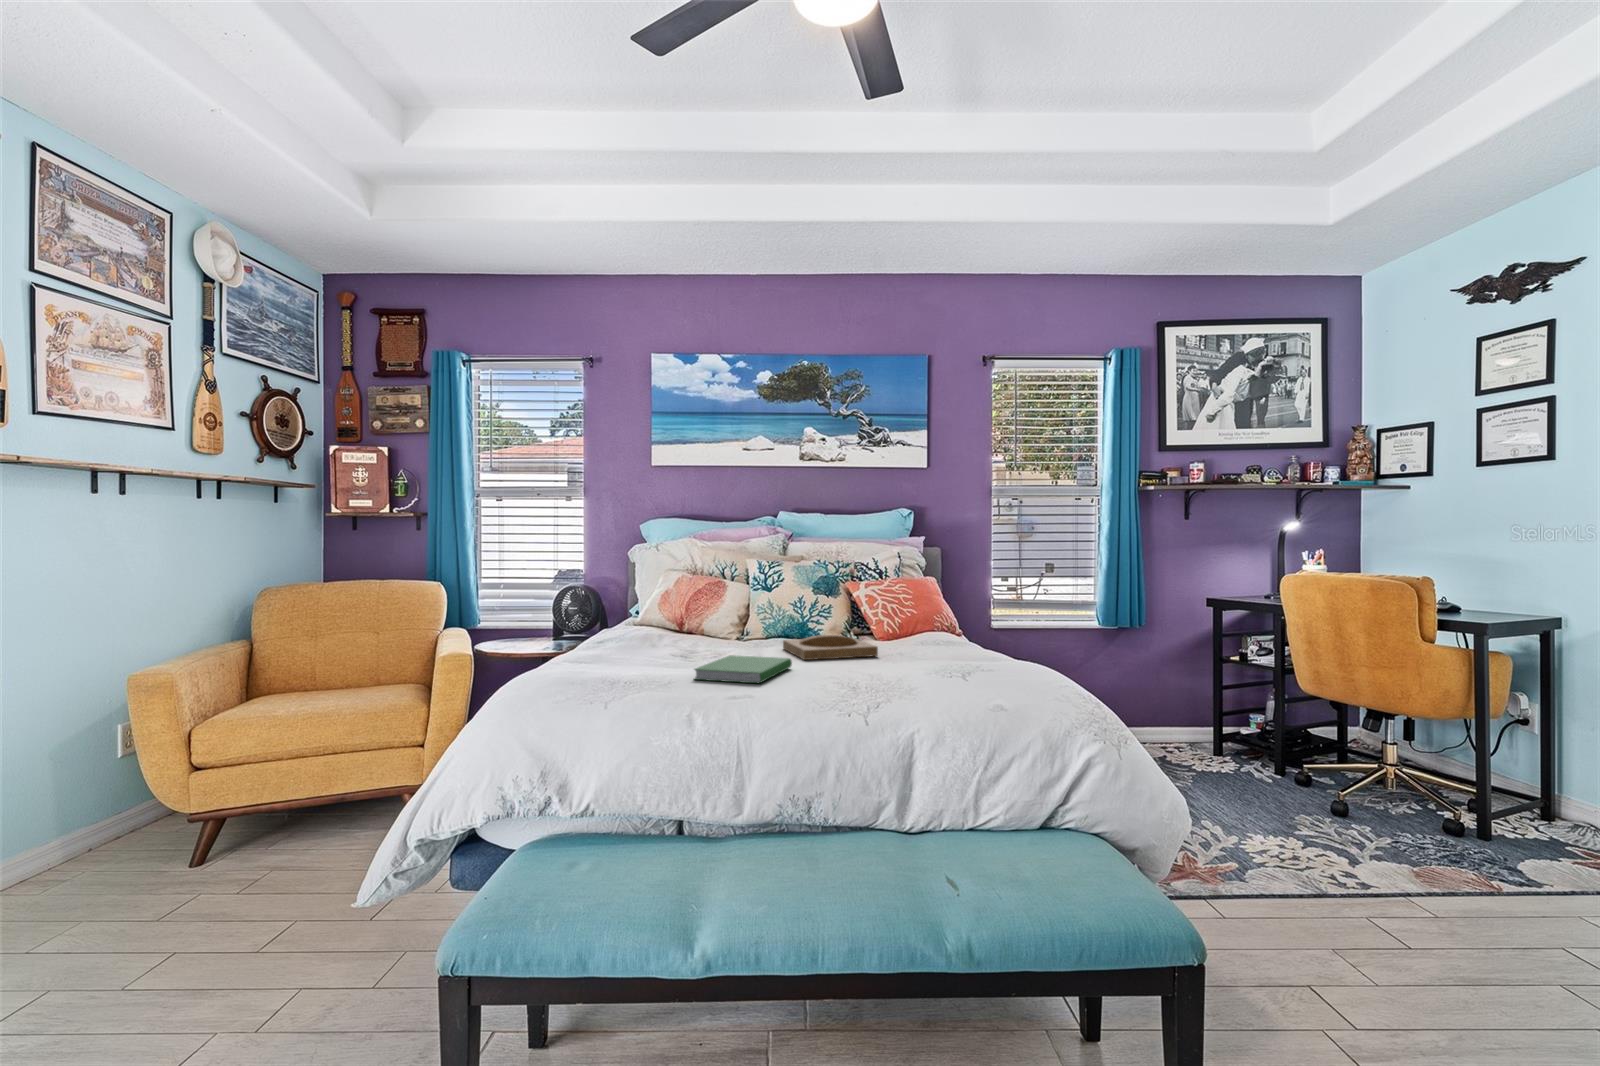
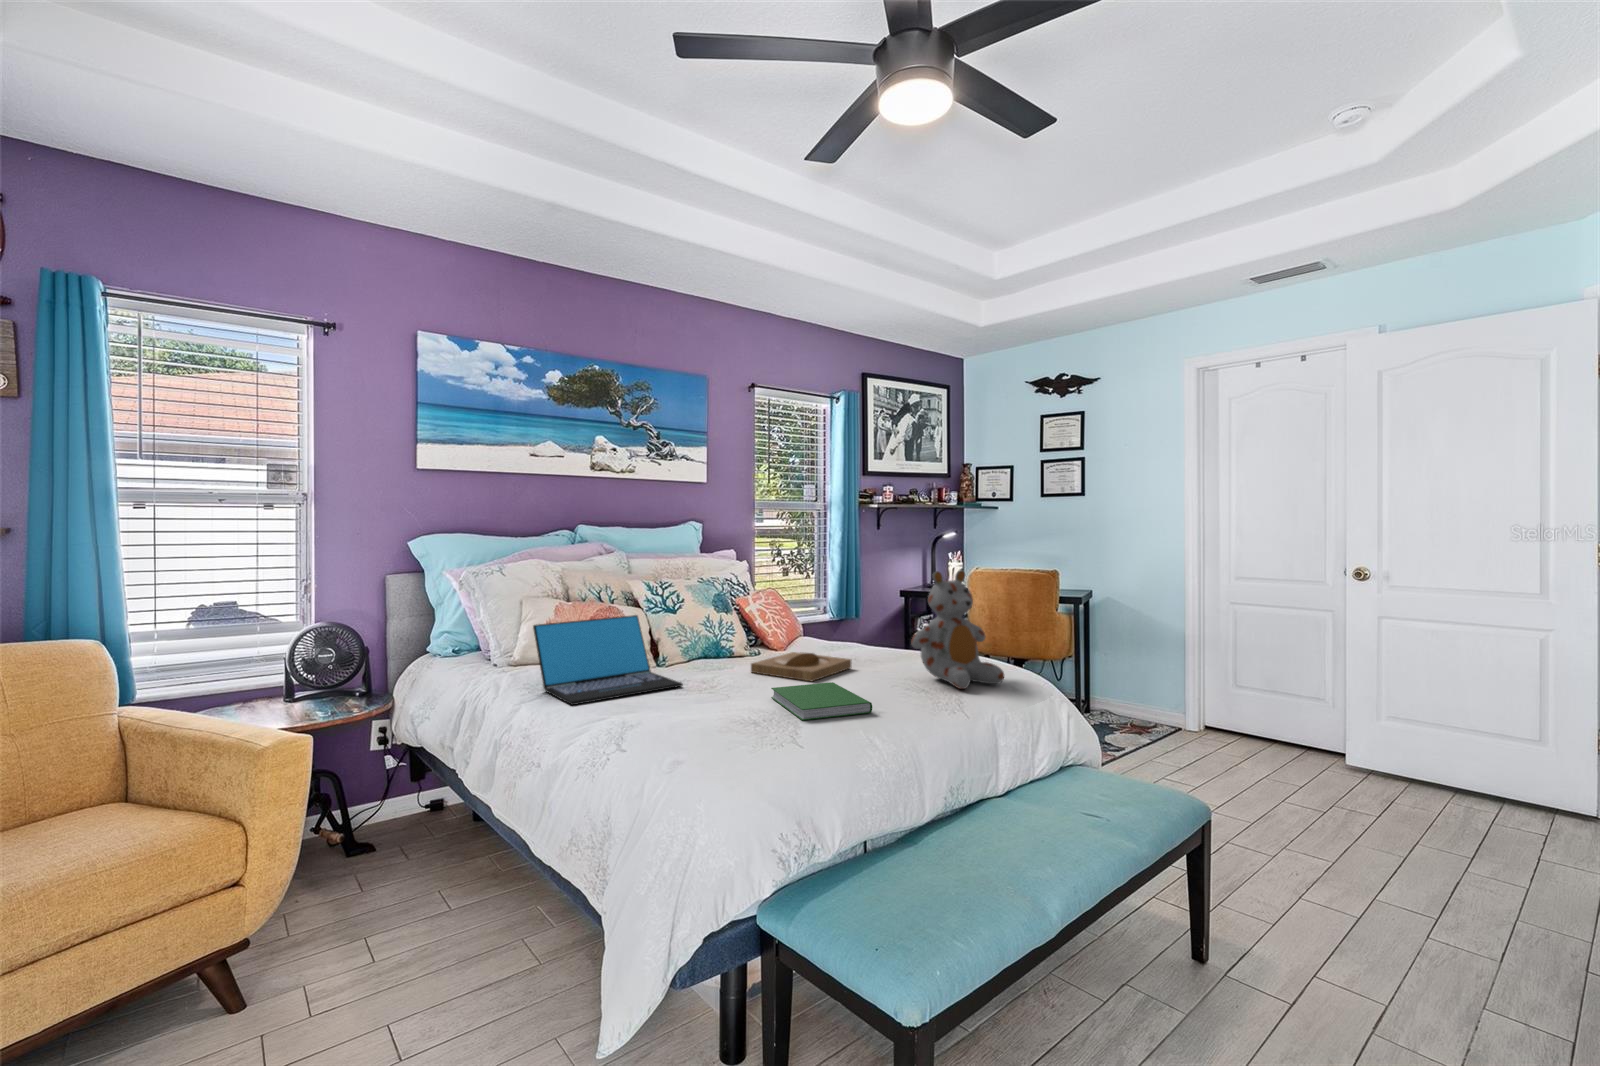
stuffed bear: none [885,550,990,684] -> present [911,570,1004,689]
laptop: none [594,588,707,651] -> present [533,615,683,705]

